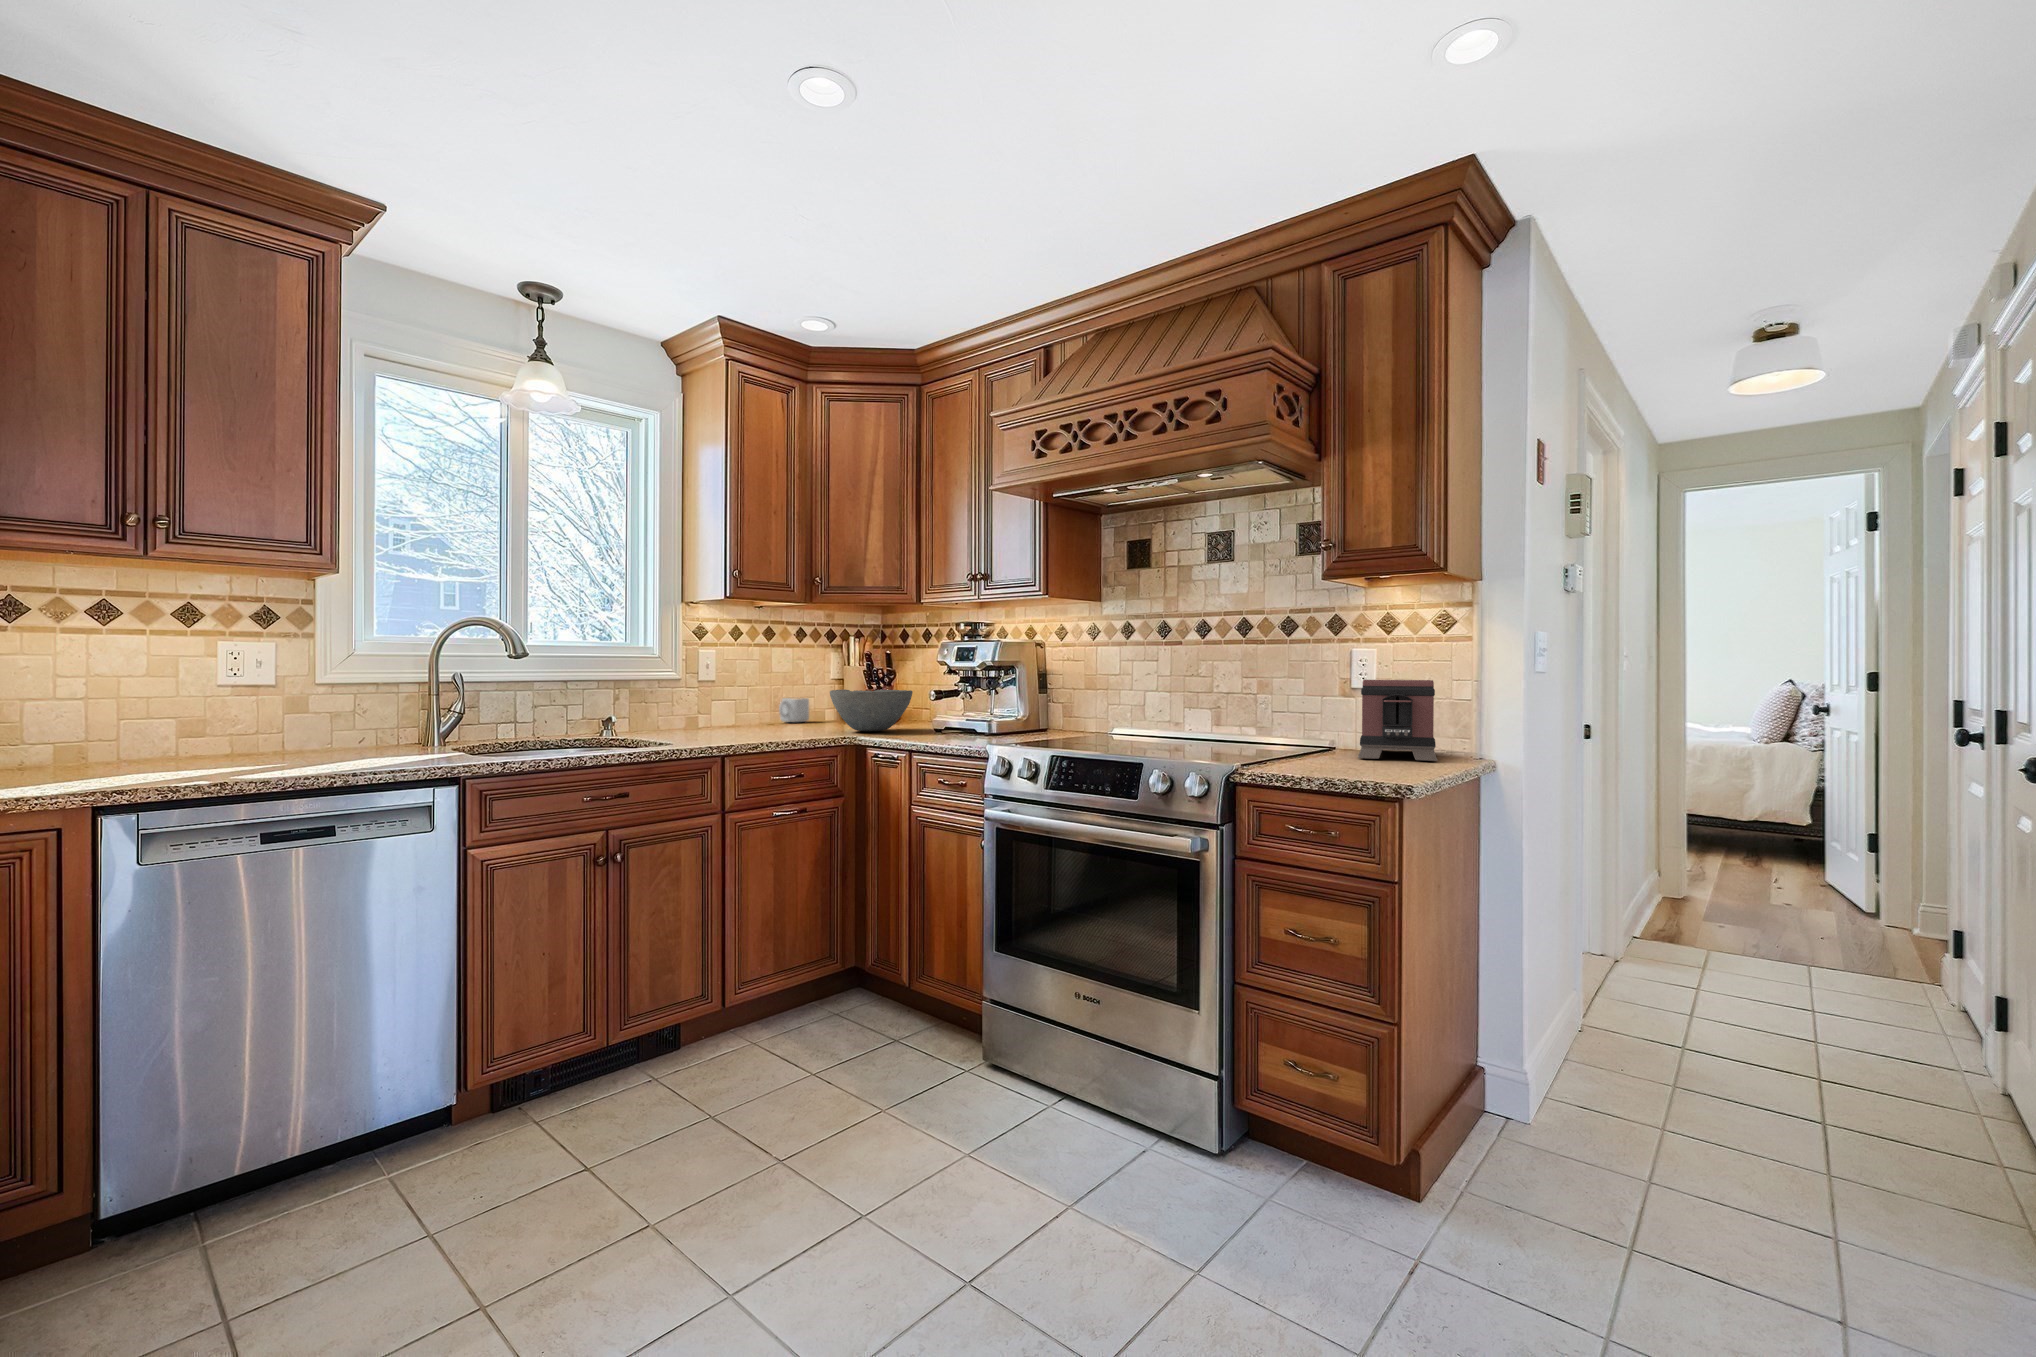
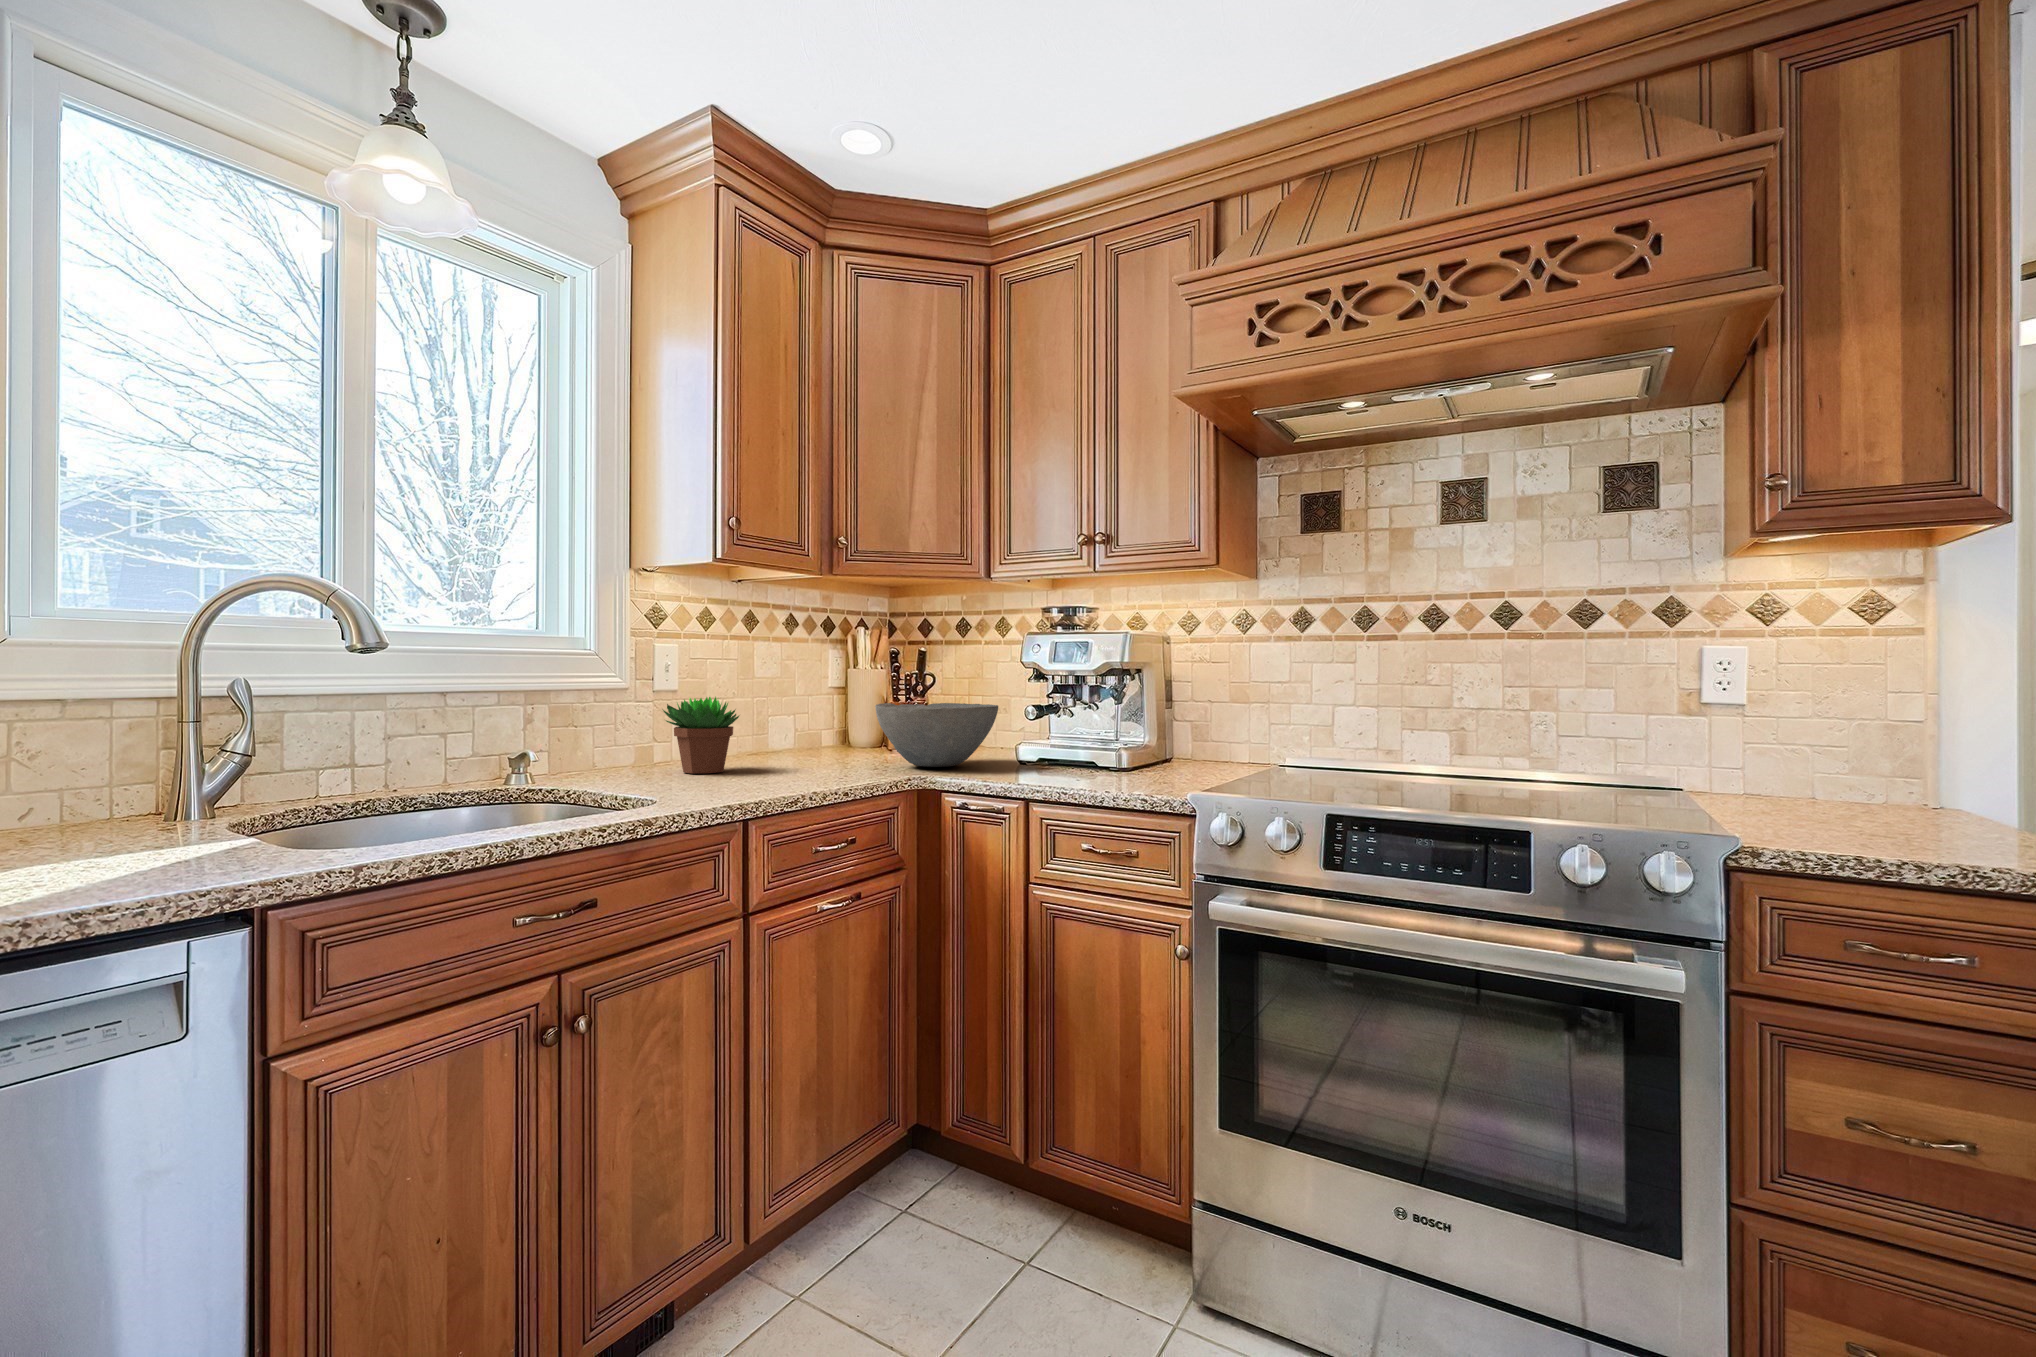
toaster: present [1358,680,1437,761] -> none [1734,692,1971,822]
succulent plant: none [694,684,745,733] -> present [663,697,739,773]
mug: present [779,698,809,722] -> none [764,713,805,749]

